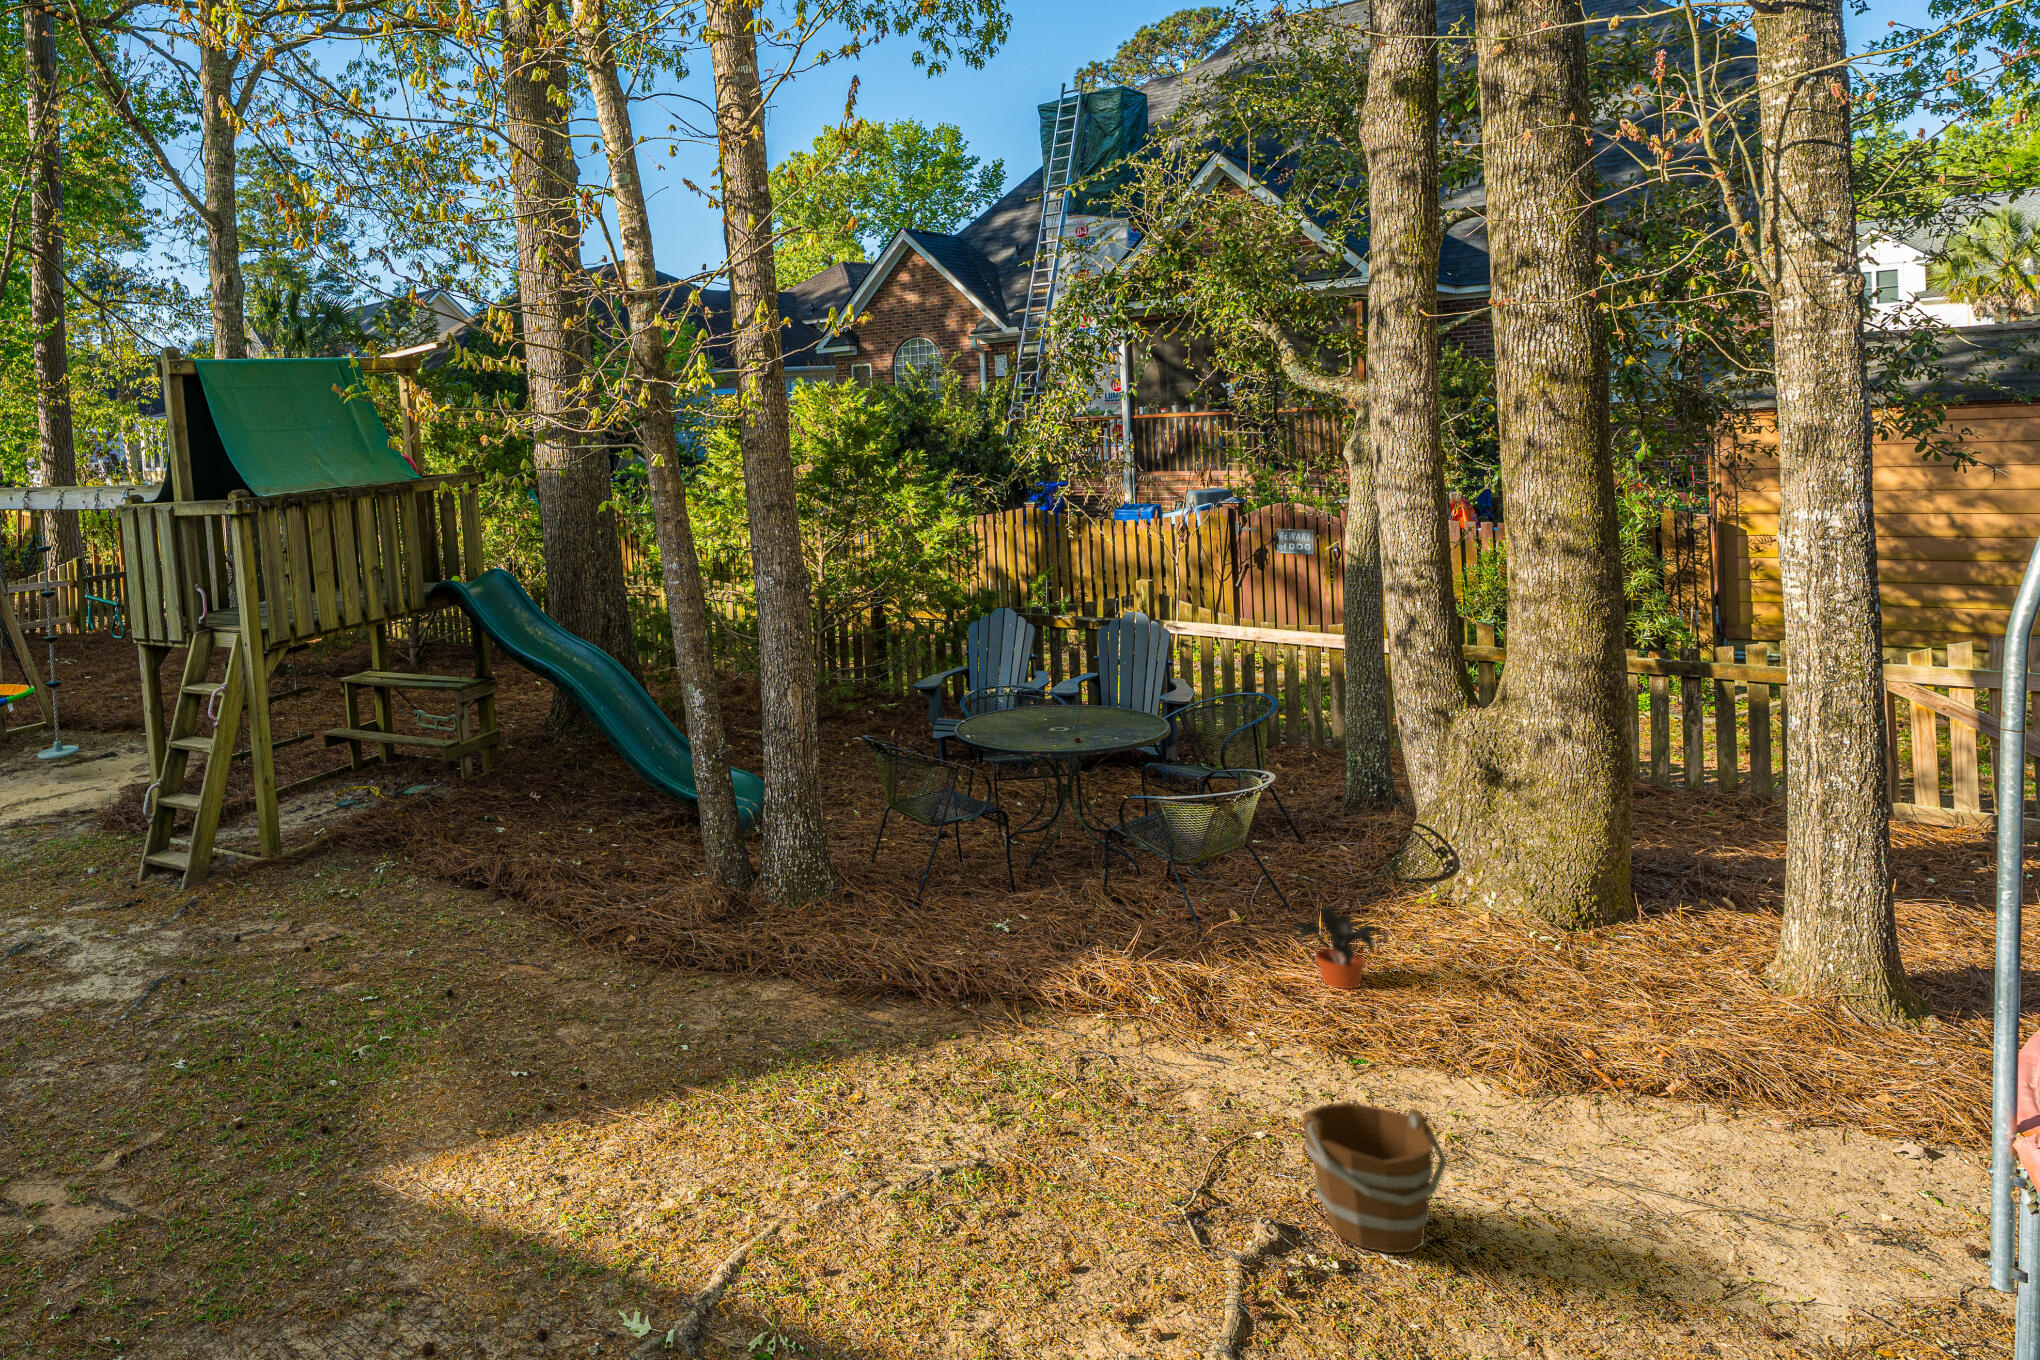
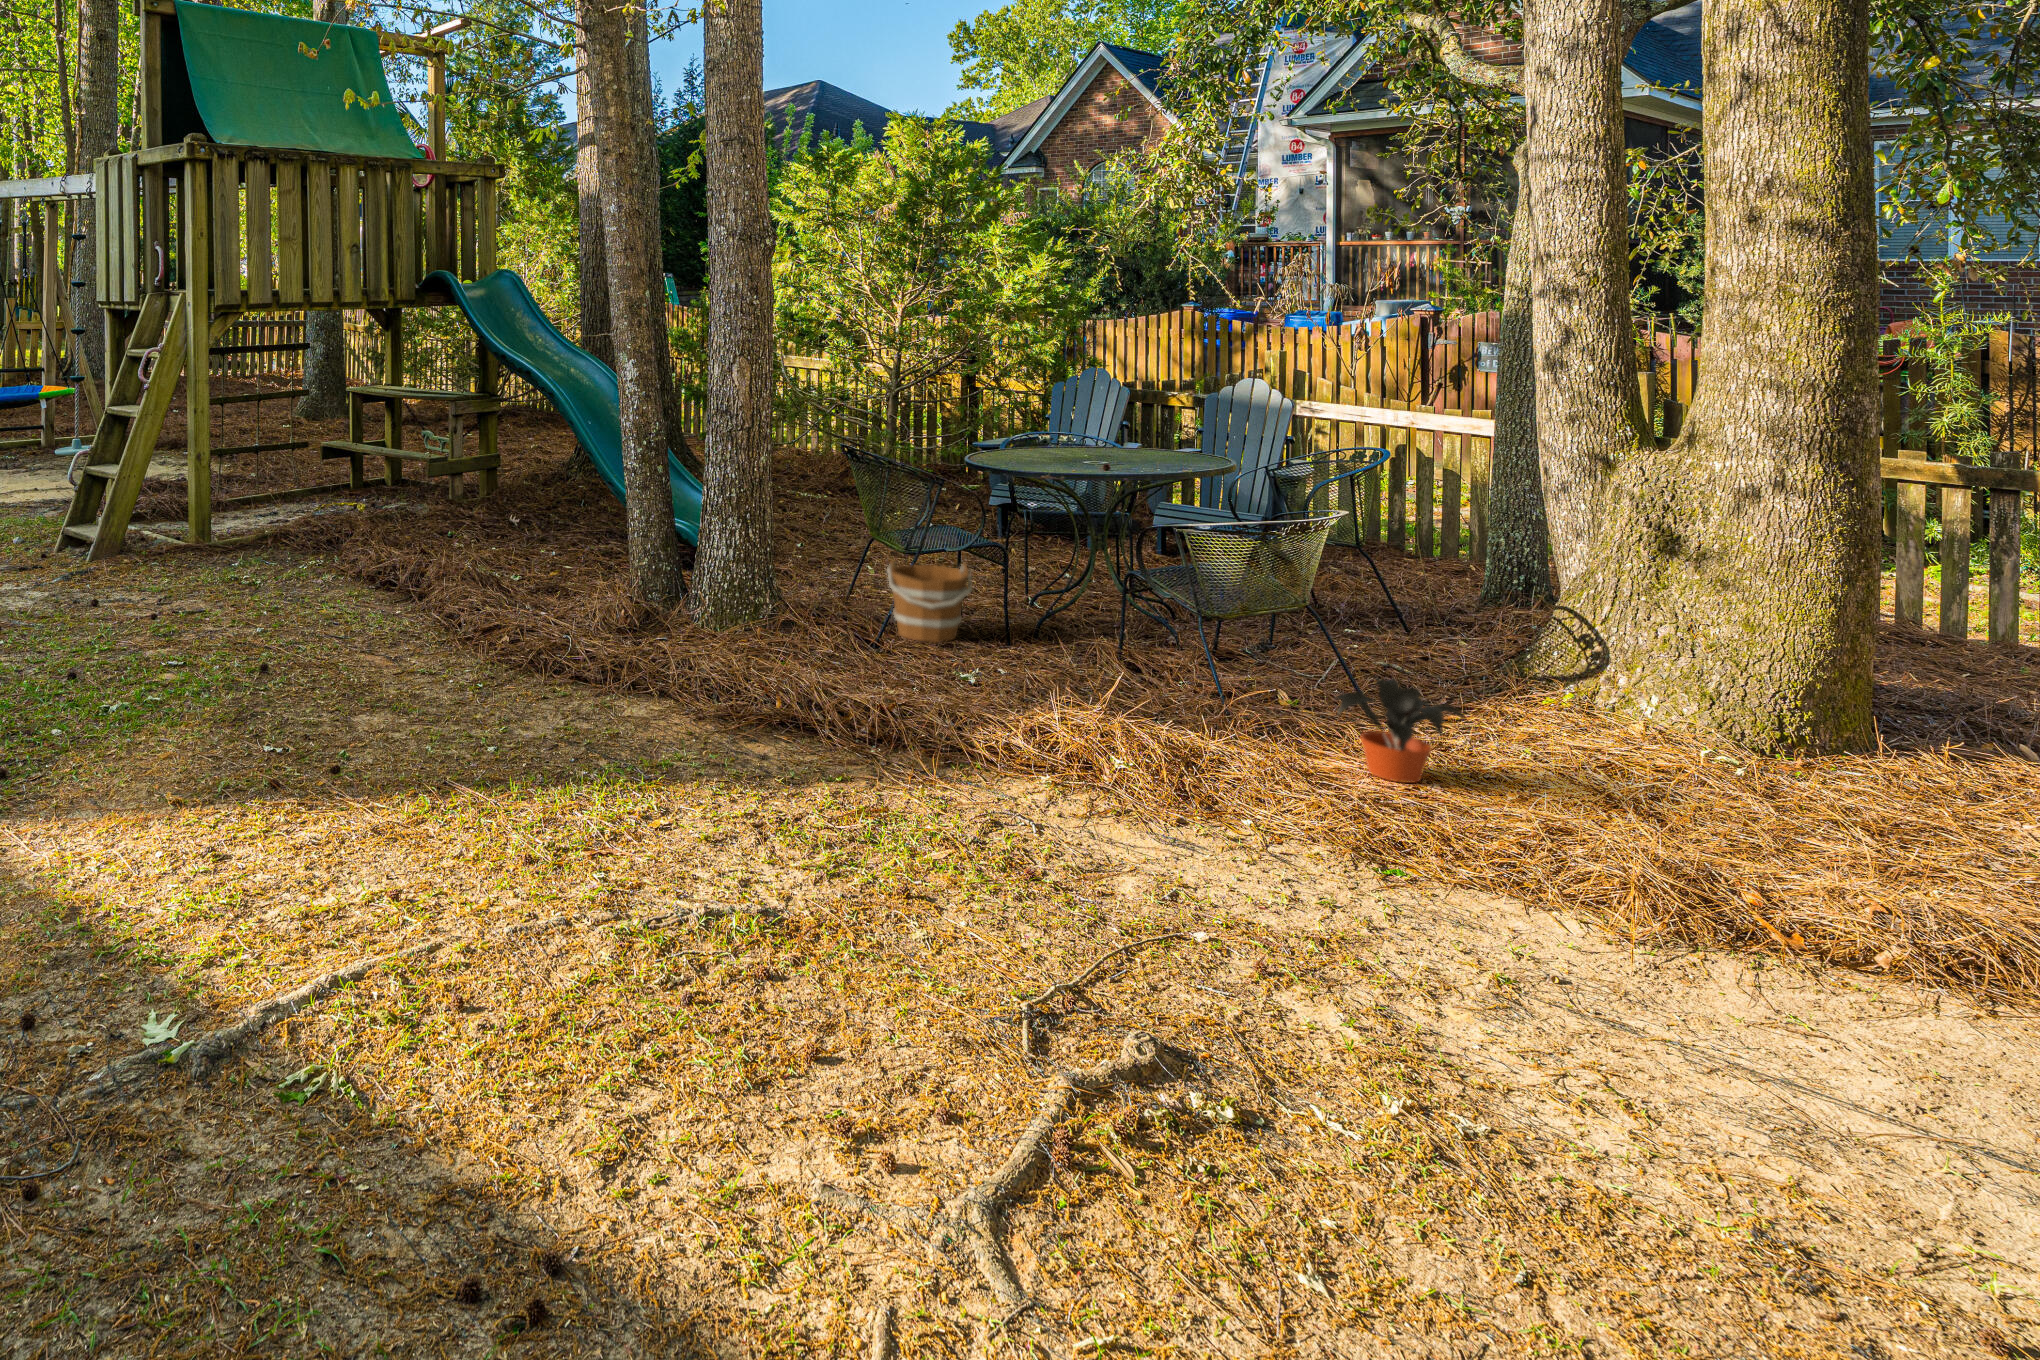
bucket: present [1303,1102,1447,1253] -> present [887,560,972,642]

